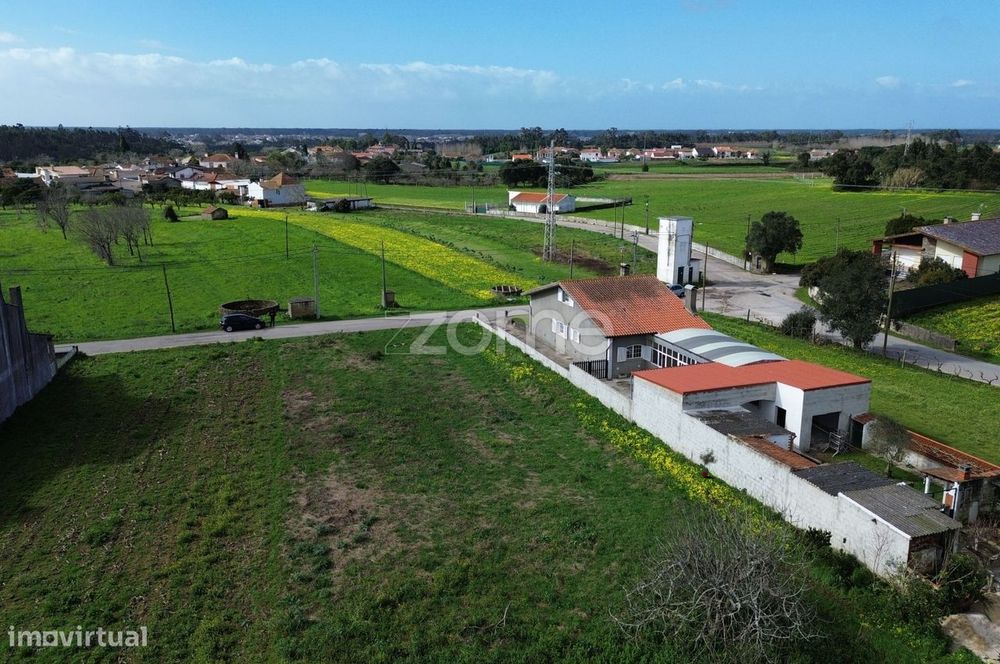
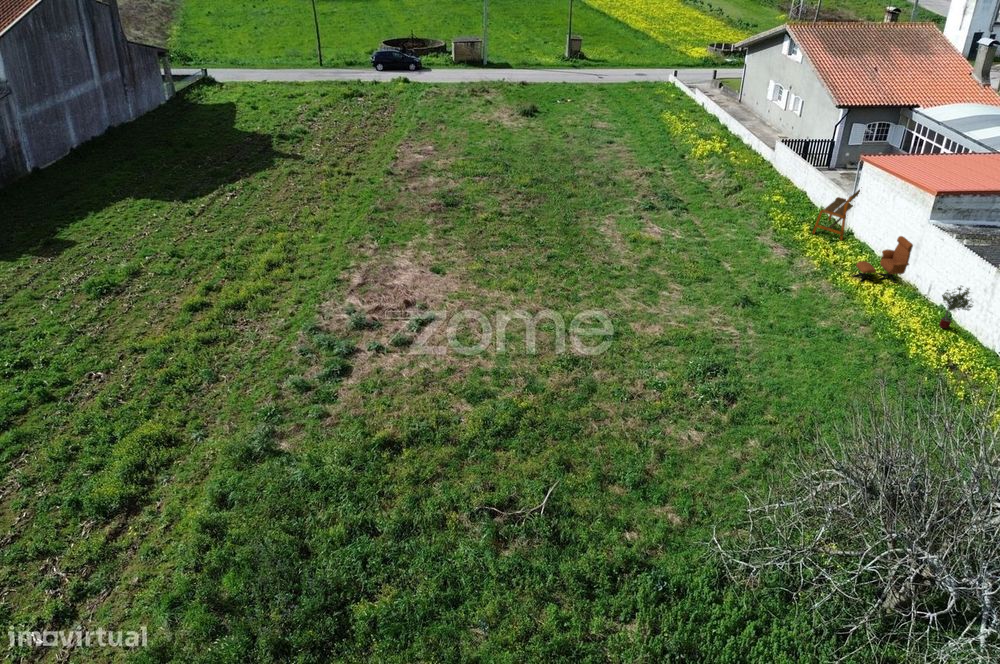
bench: none [611,390,637,429] -> present [813,187,862,240]
lounge chair: none [643,422,676,455] -> present [852,236,913,283]

